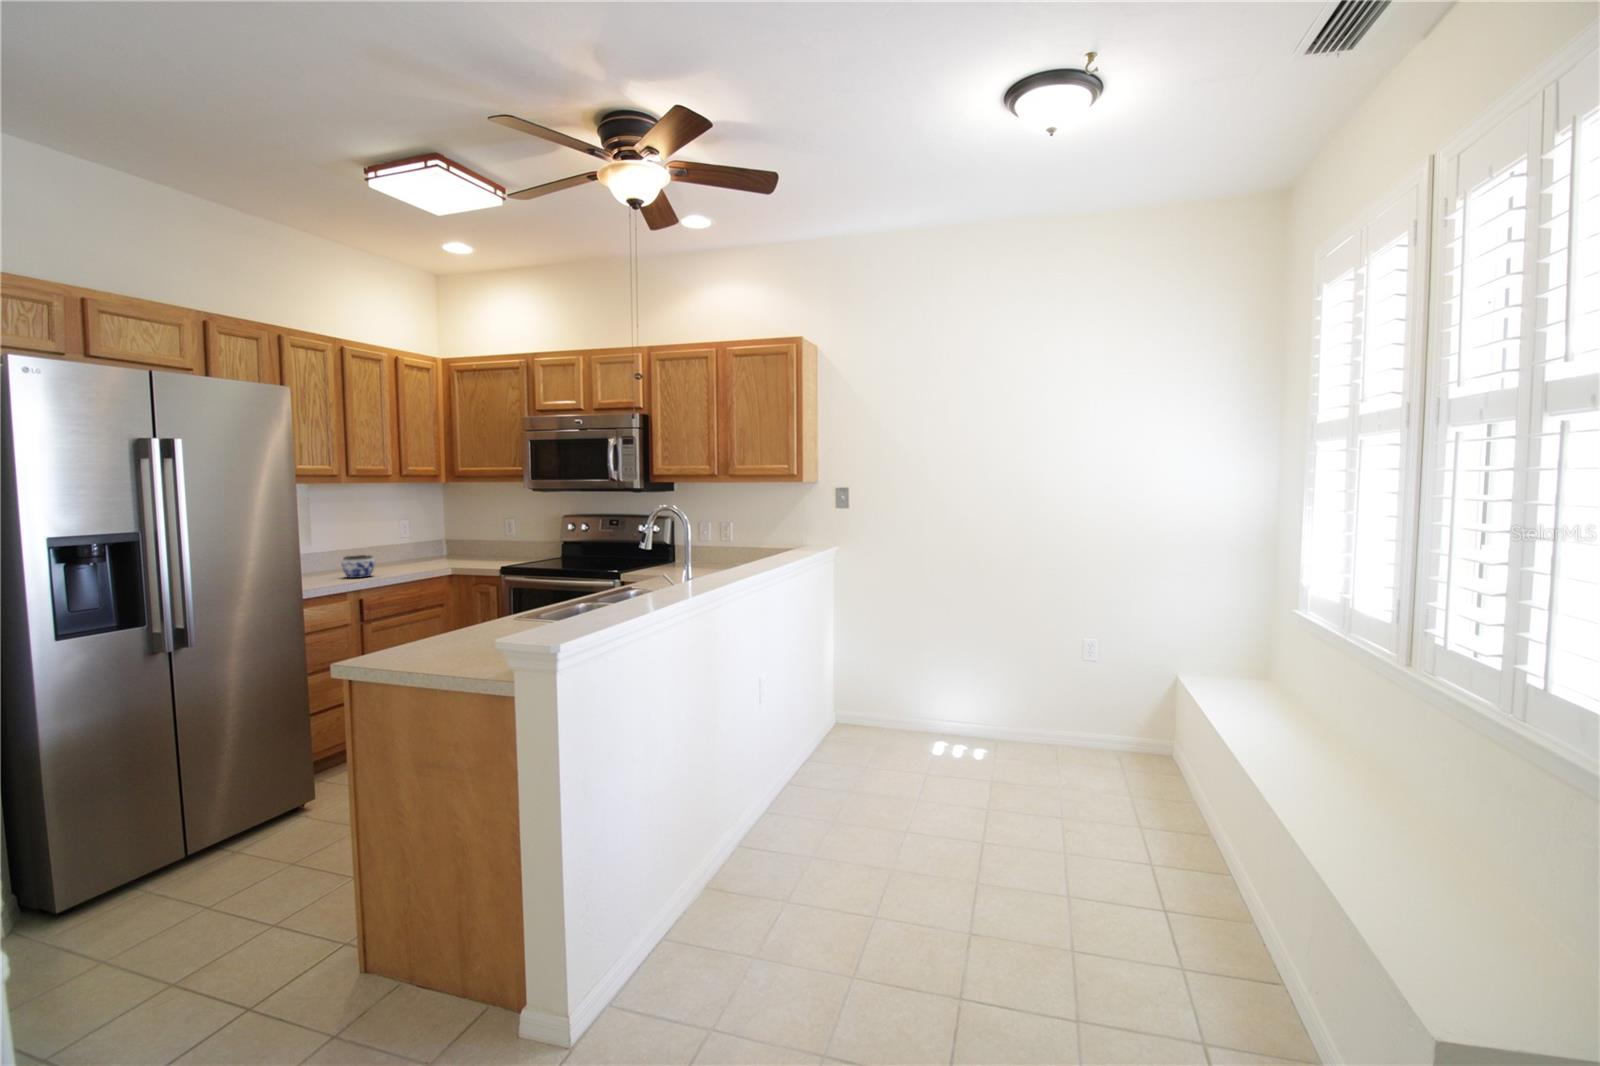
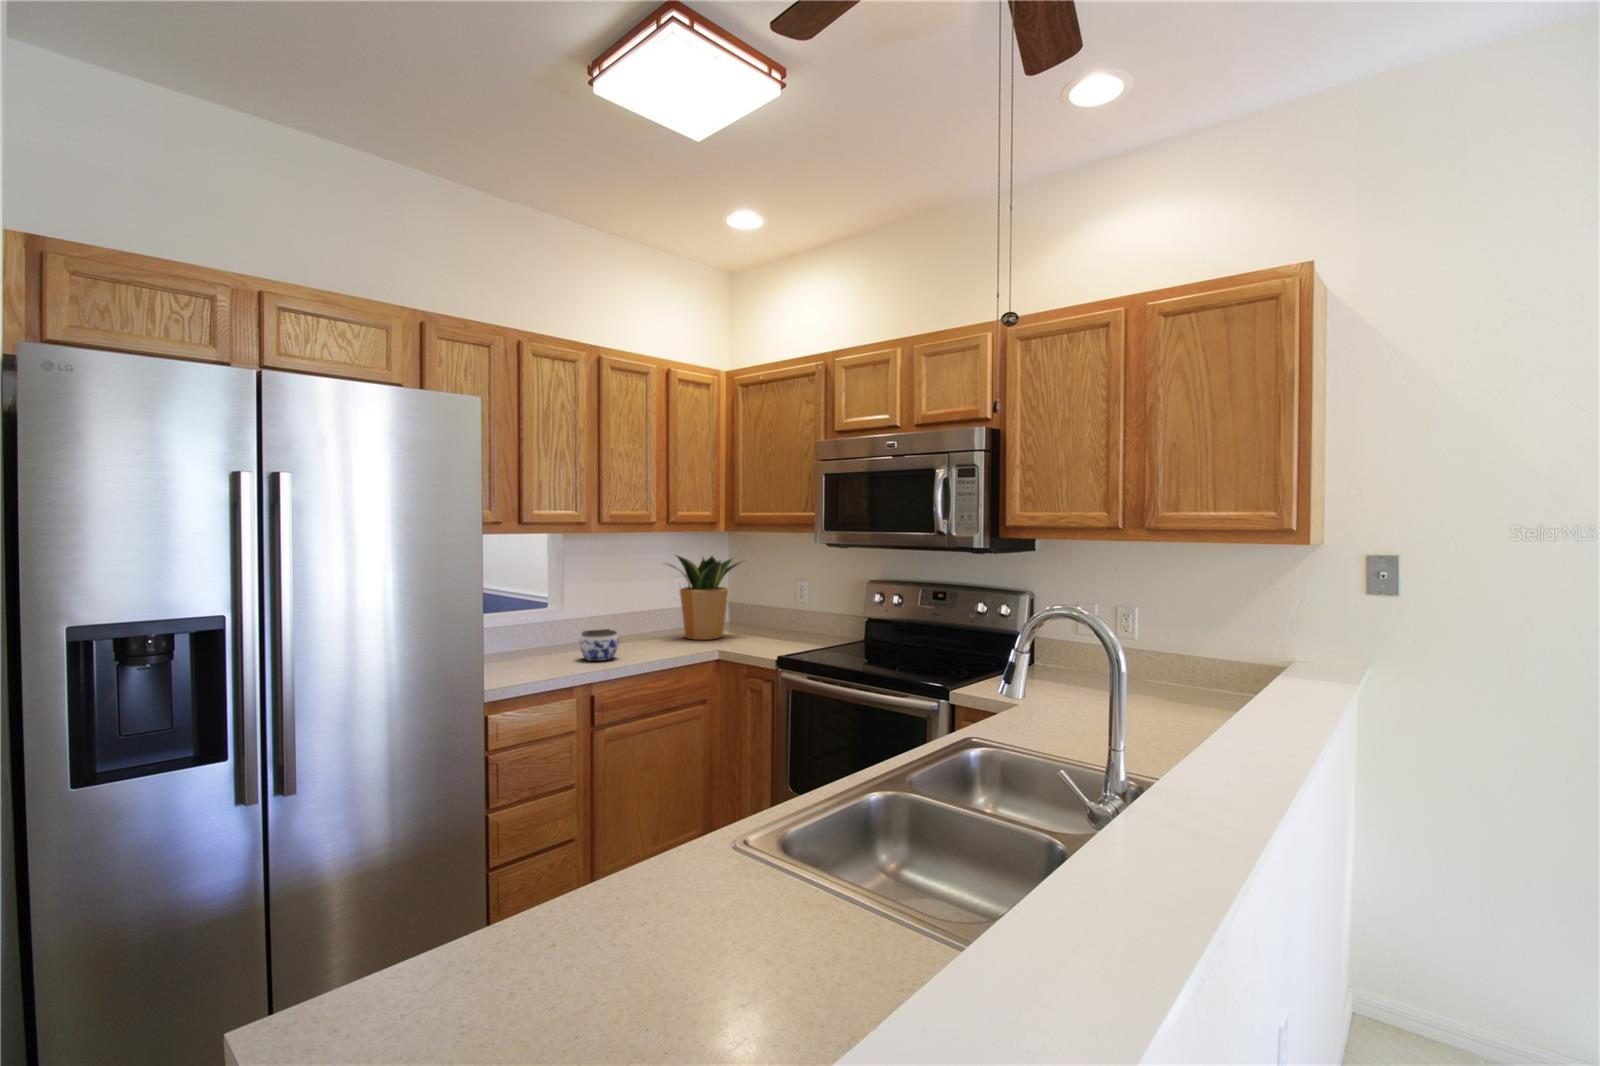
potted plant: none [394,500,466,565] -> present [669,556,741,640]

